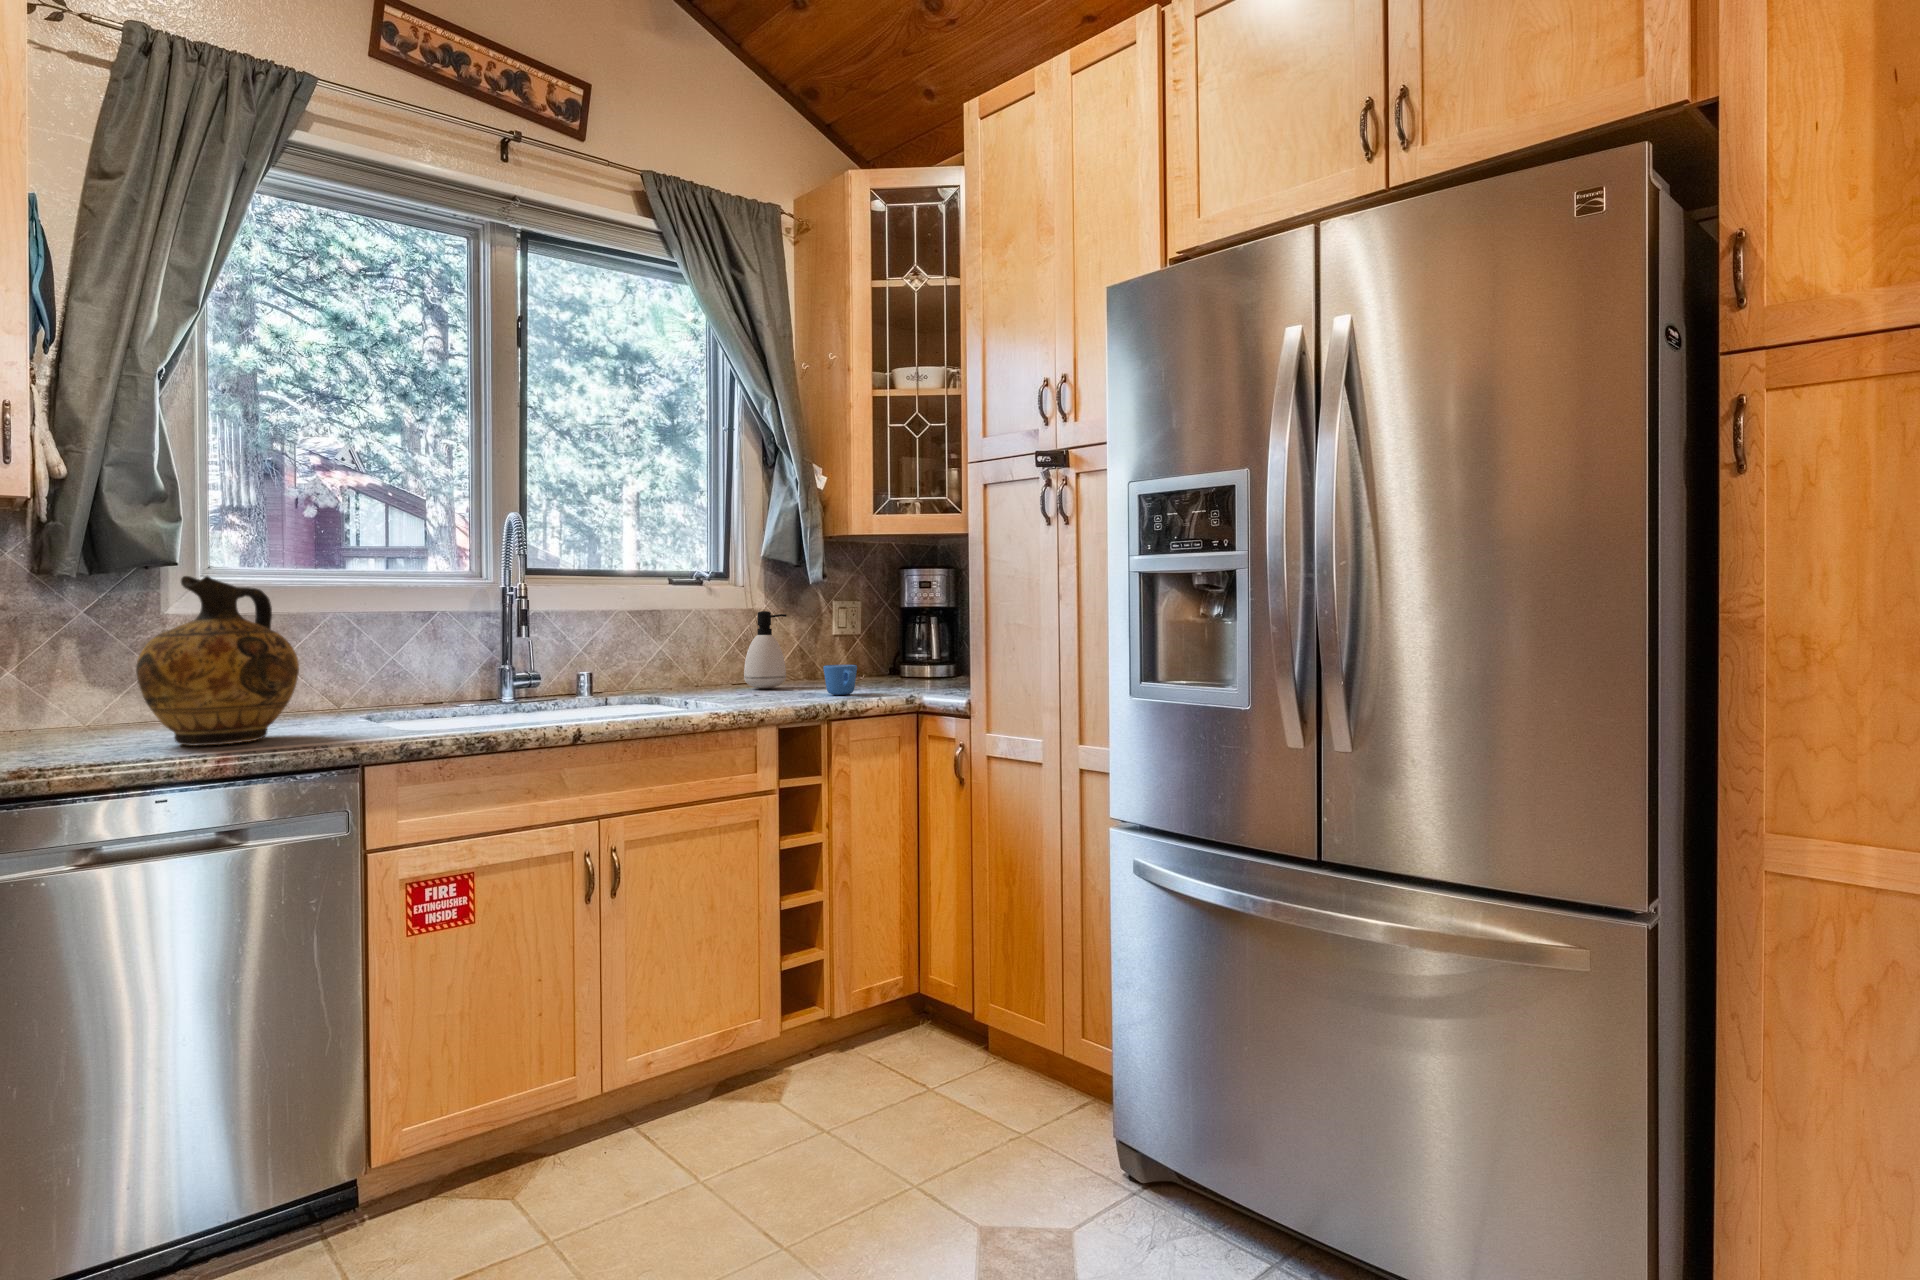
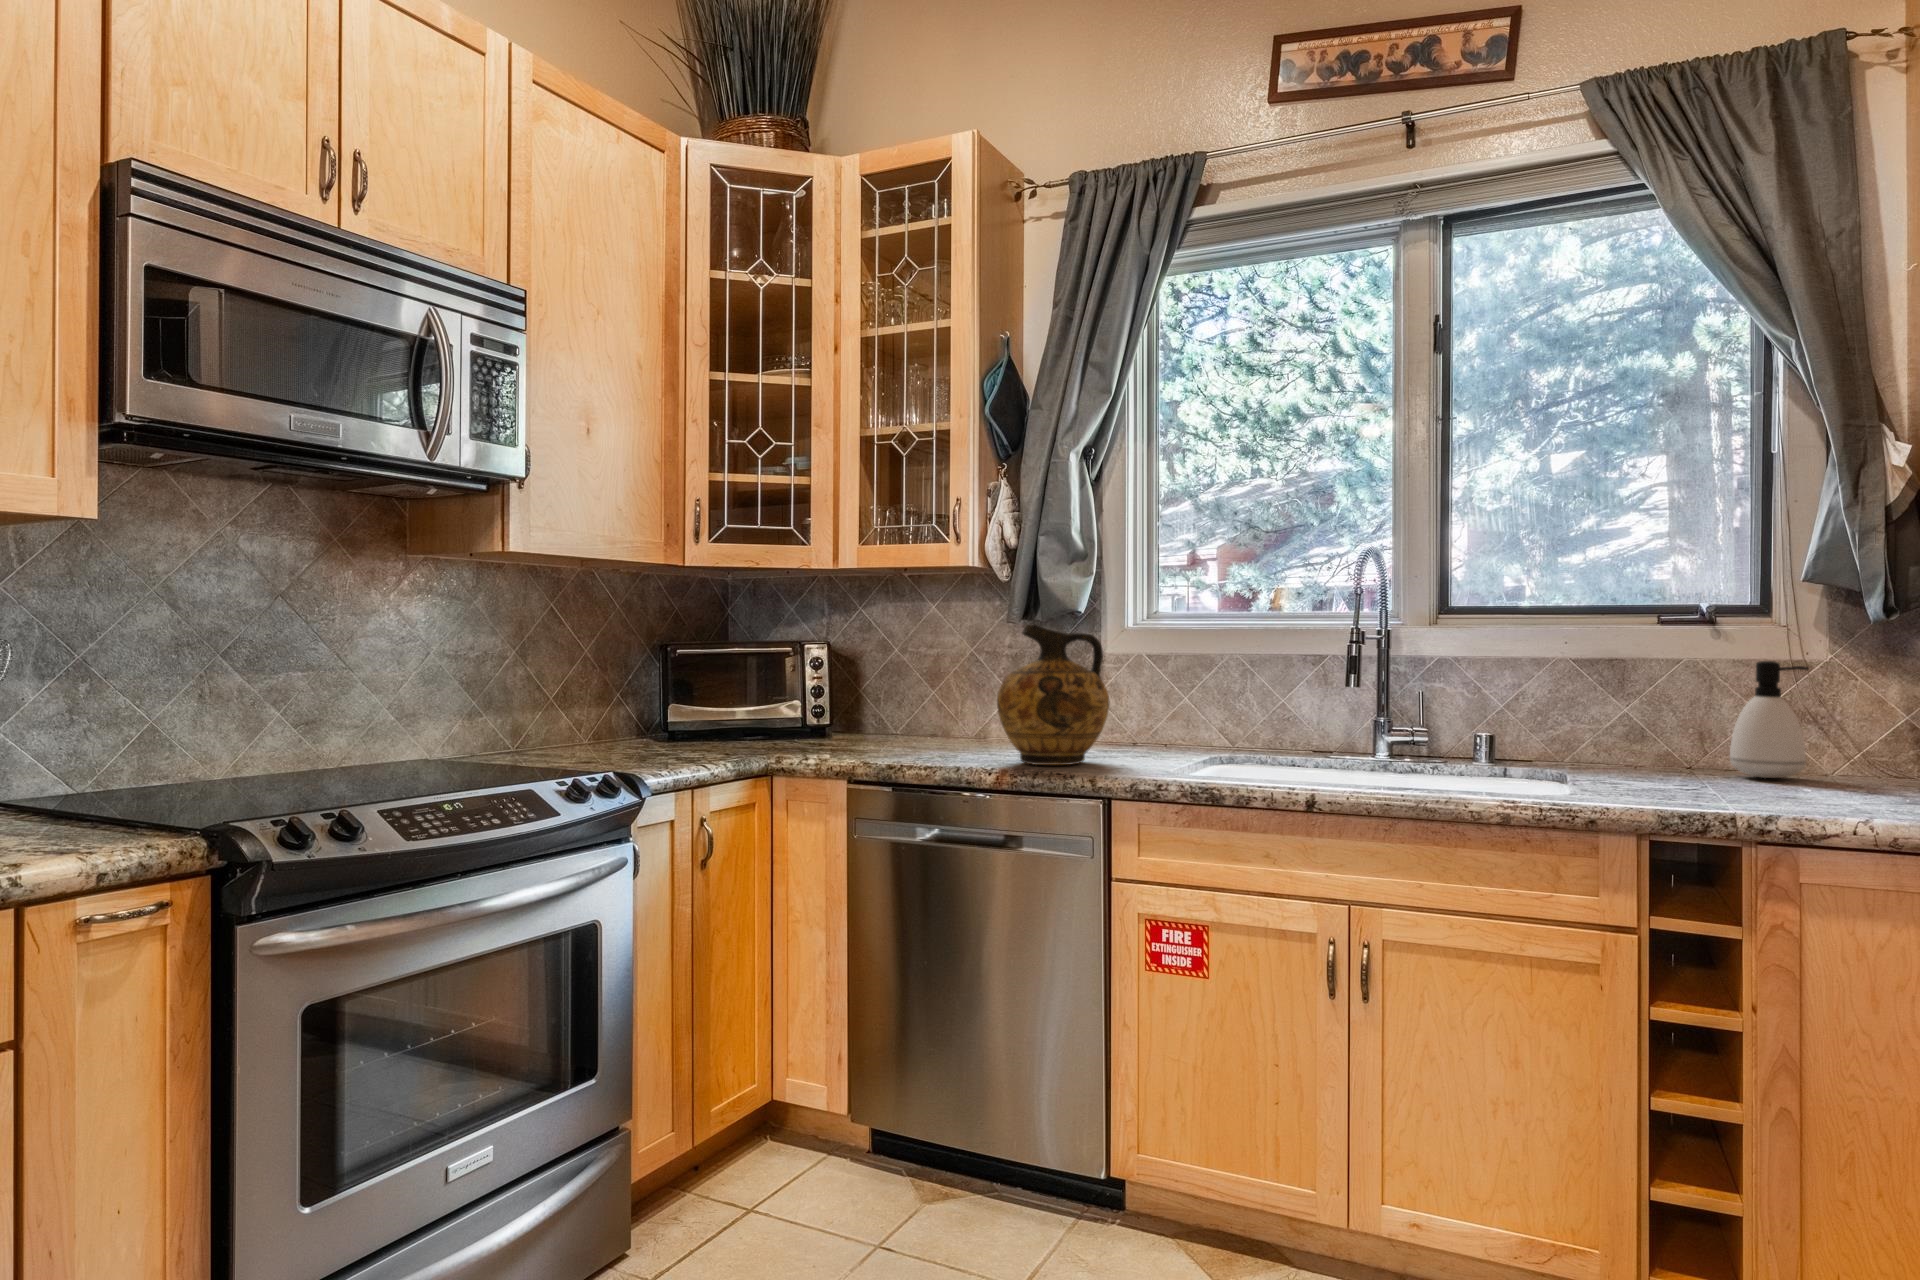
mug: present [823,665,857,695] -> none [1799,752,1867,803]

